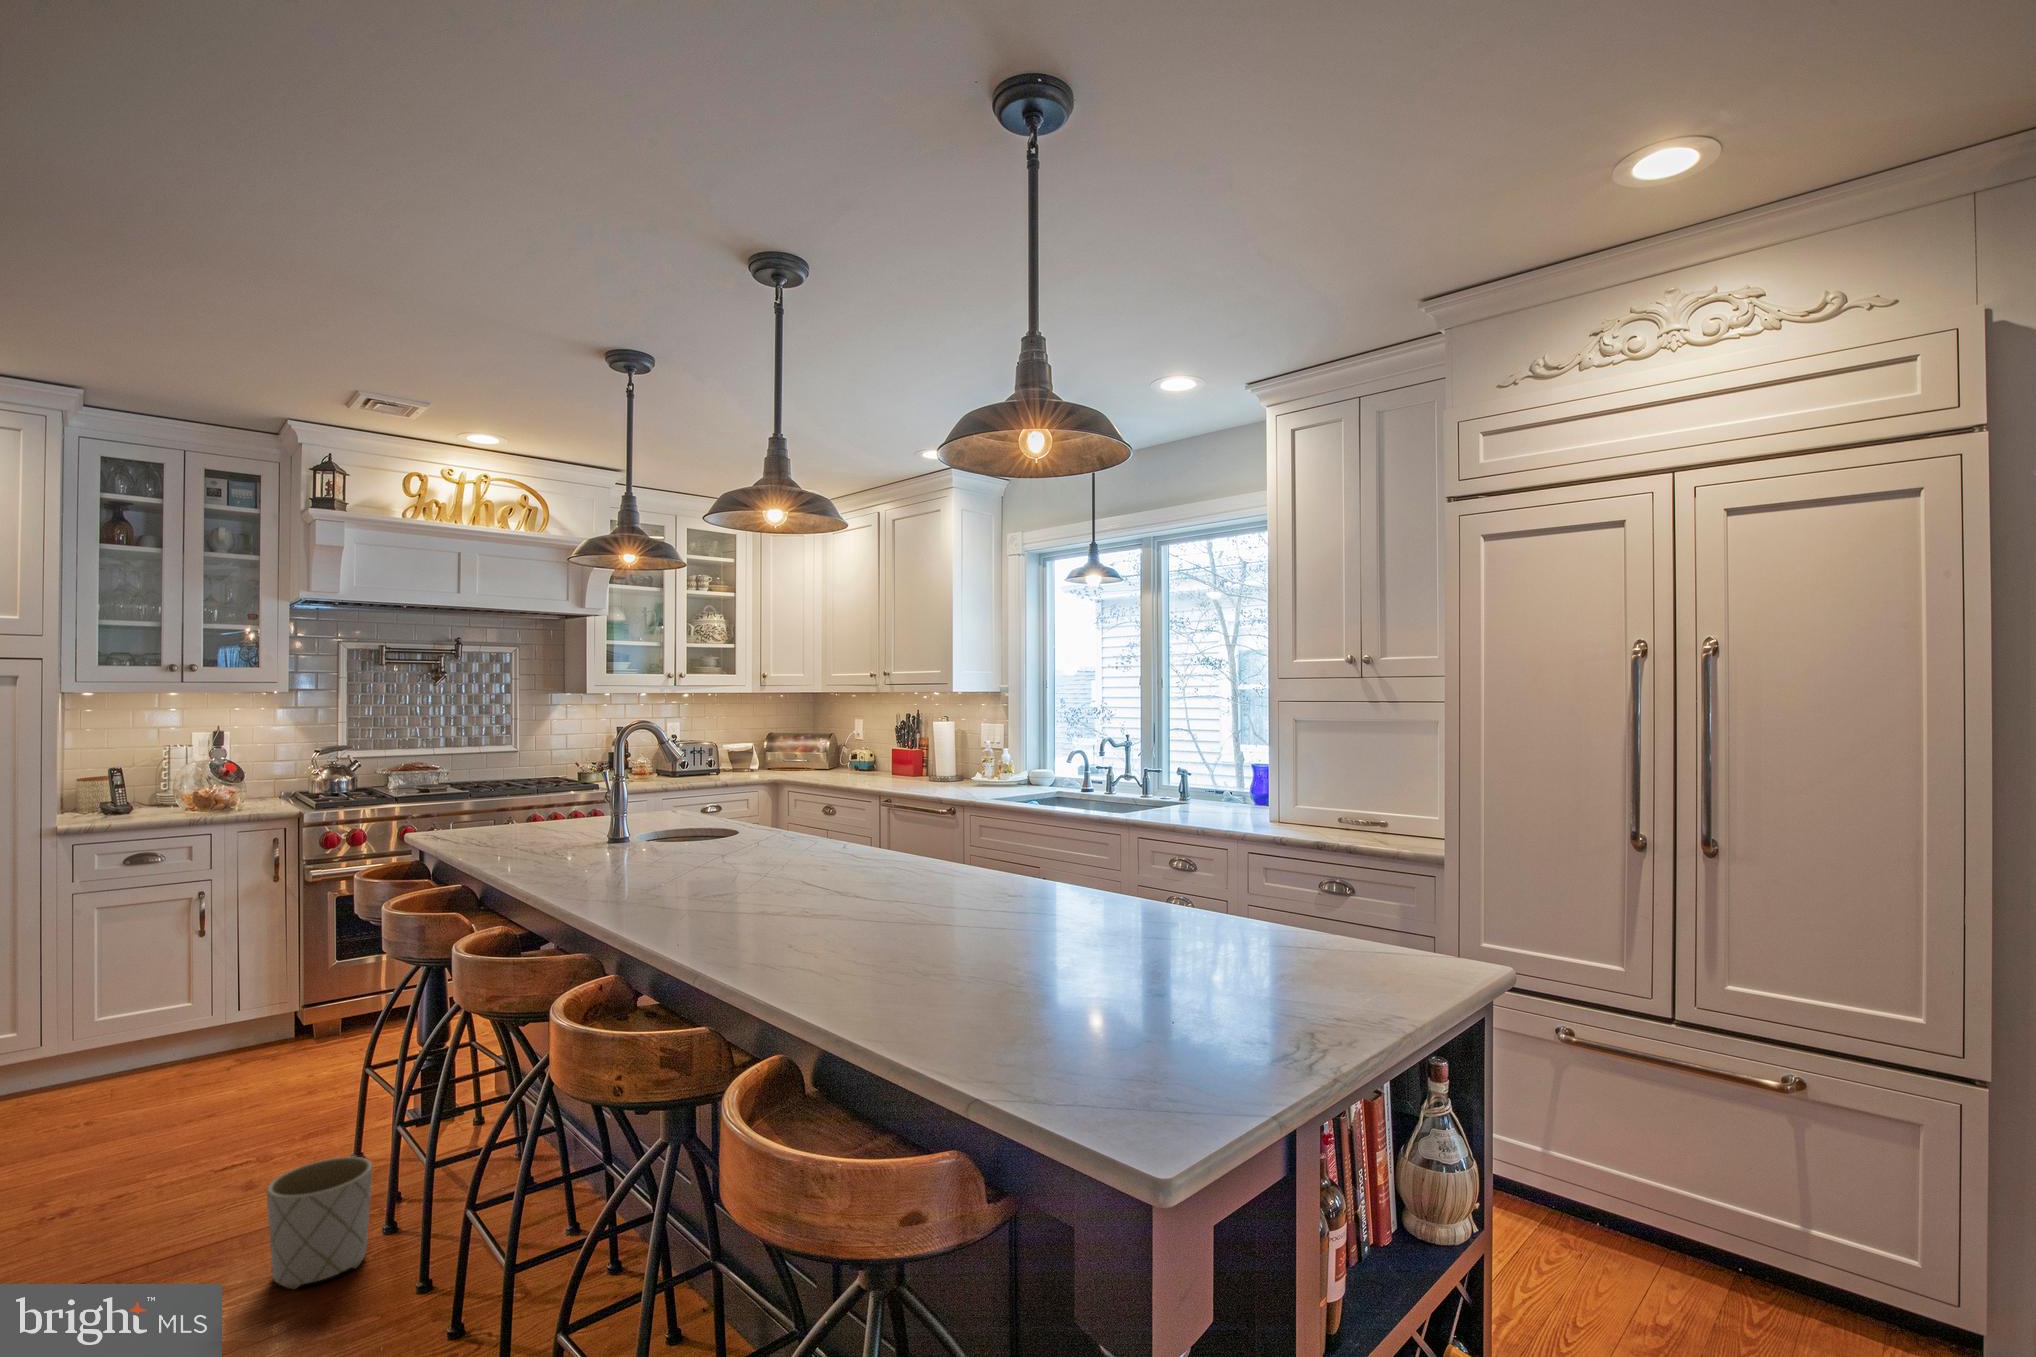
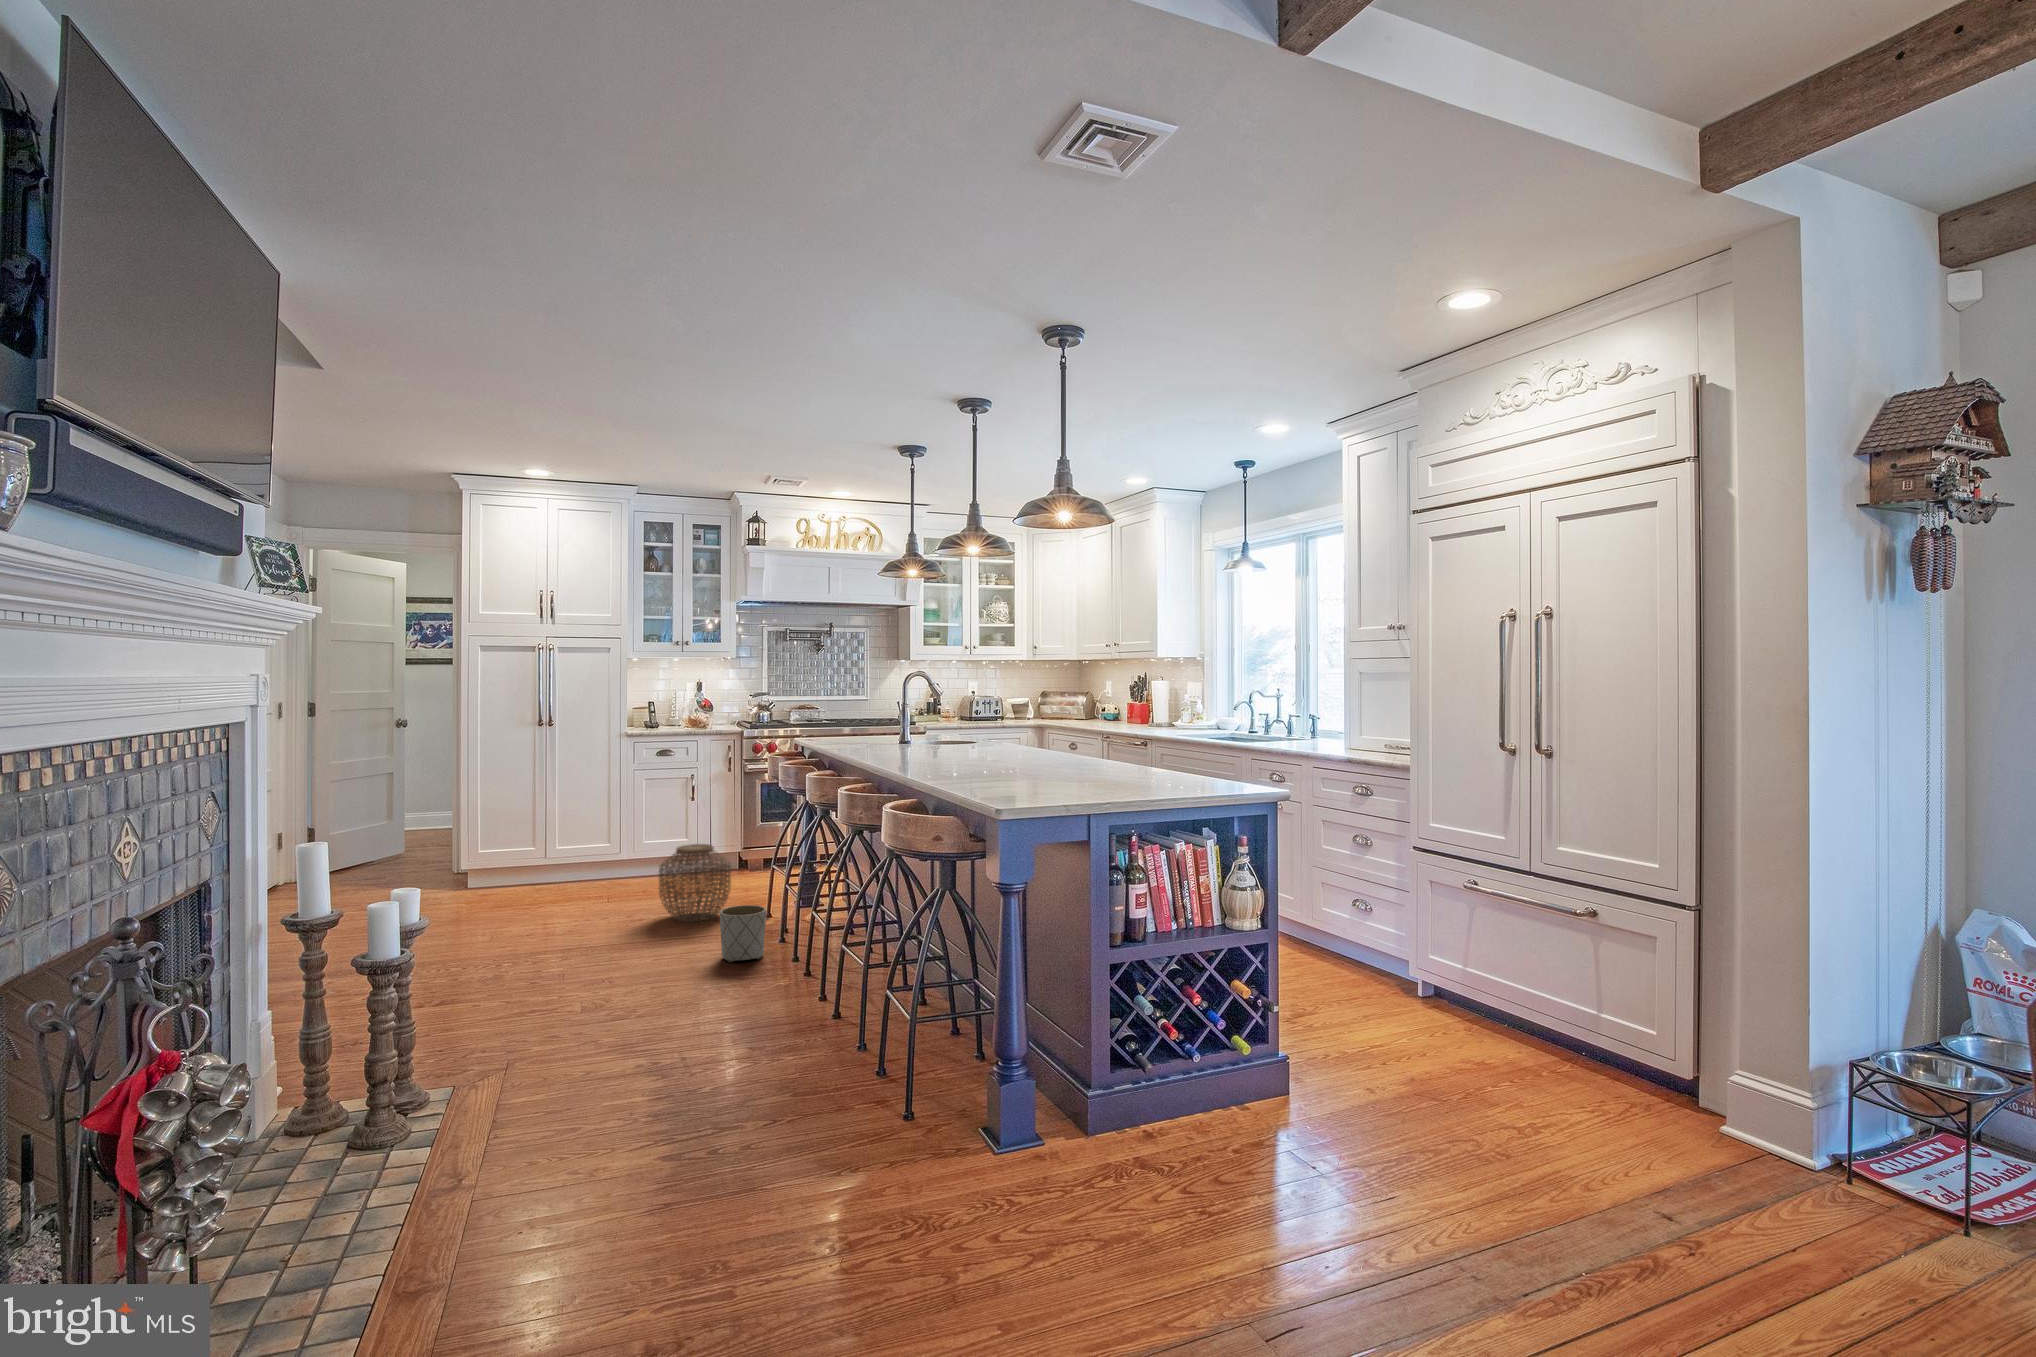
woven basket: none [121,1029,284,1186] -> present [659,844,731,922]

